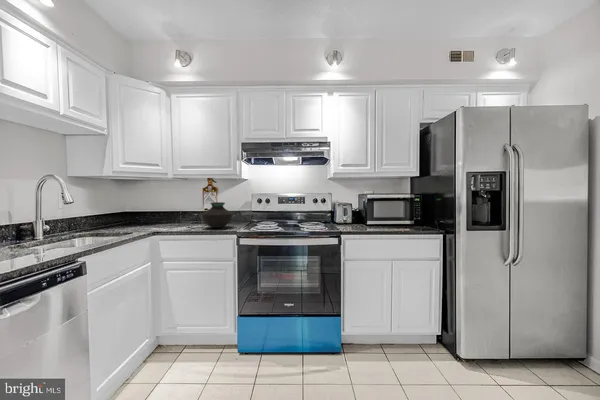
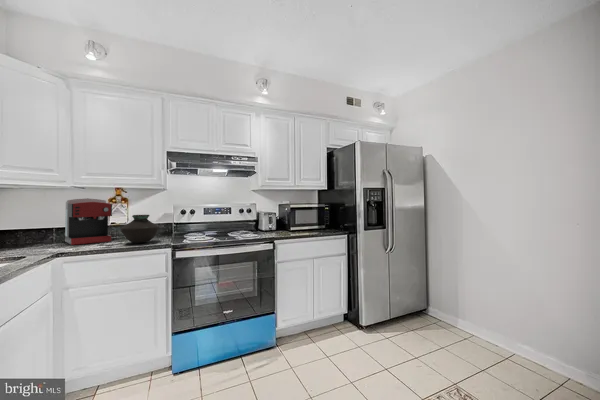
coffee maker: none [172,188,201,226] -> present [65,198,112,245]

